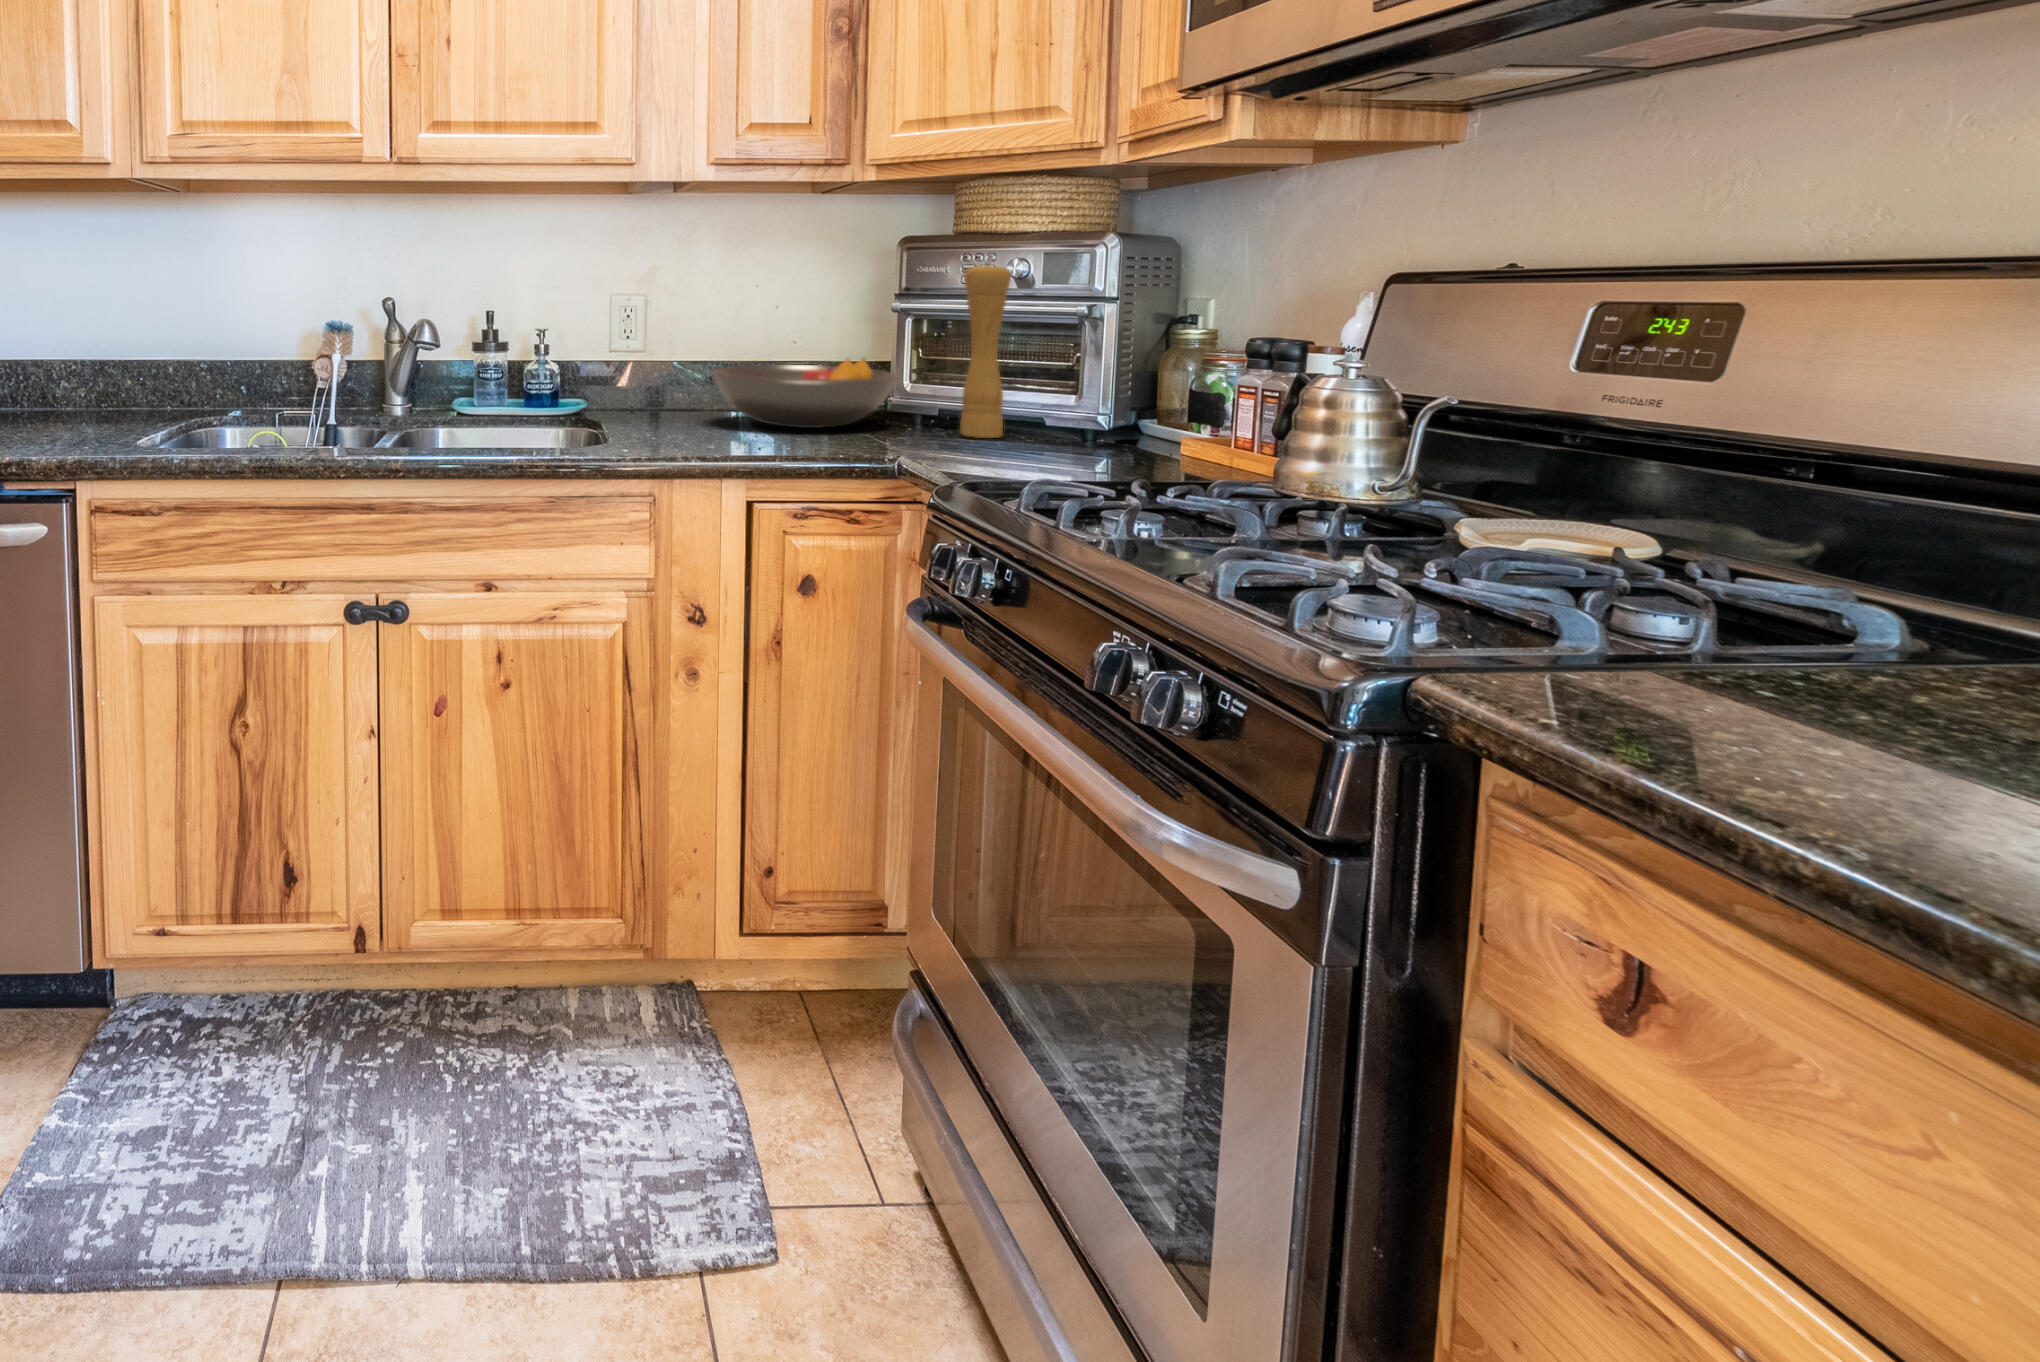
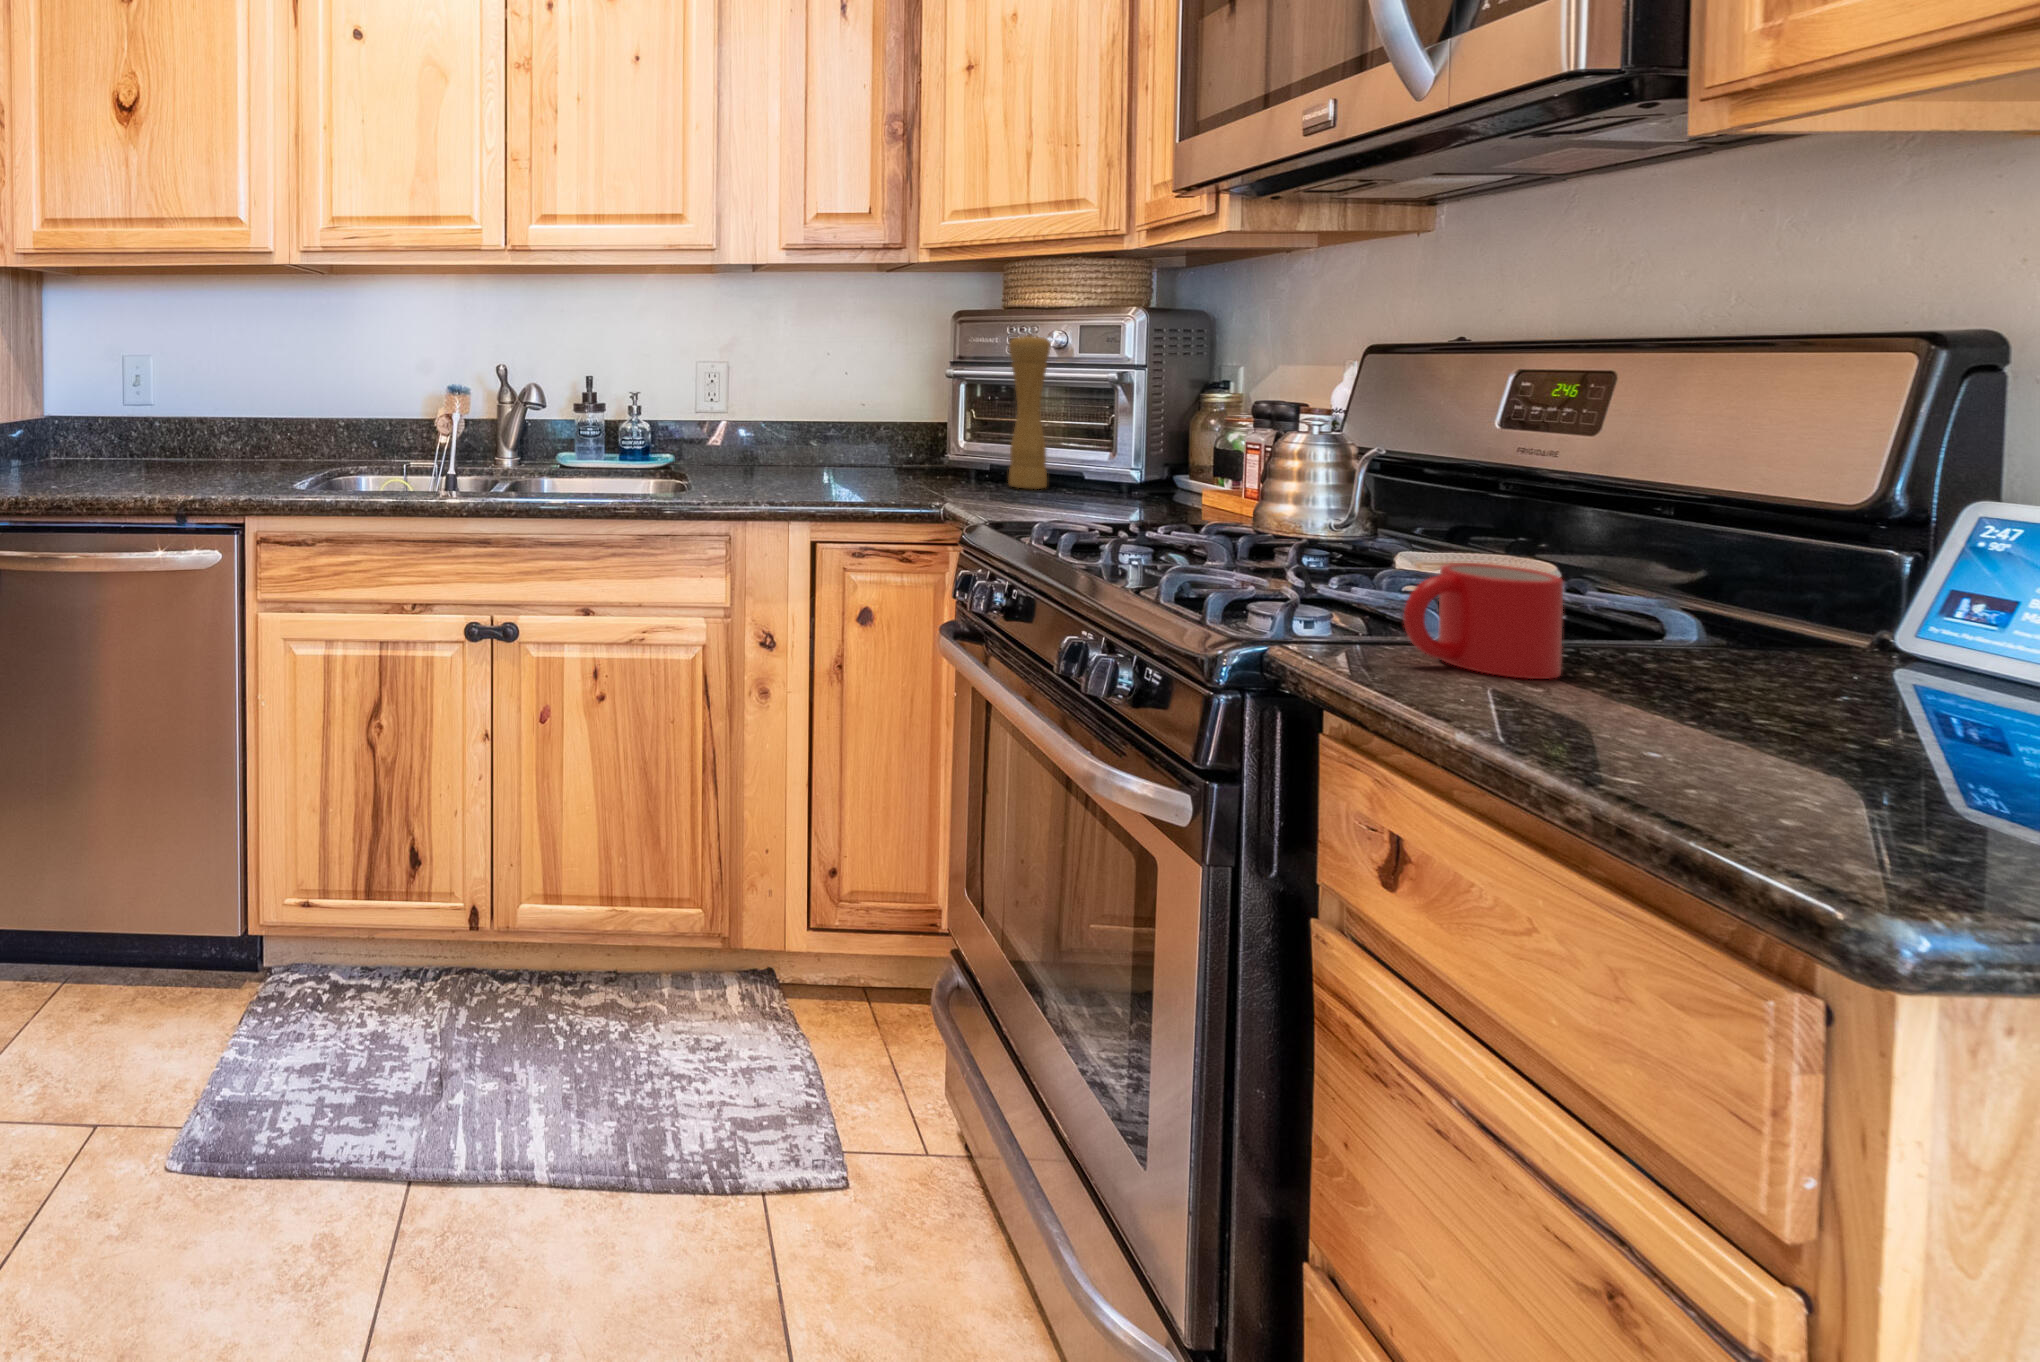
fruit bowl: present [713,358,898,428] -> none [786,418,955,480]
mug: none [1612,571,1850,746] -> present [1403,563,1563,679]

